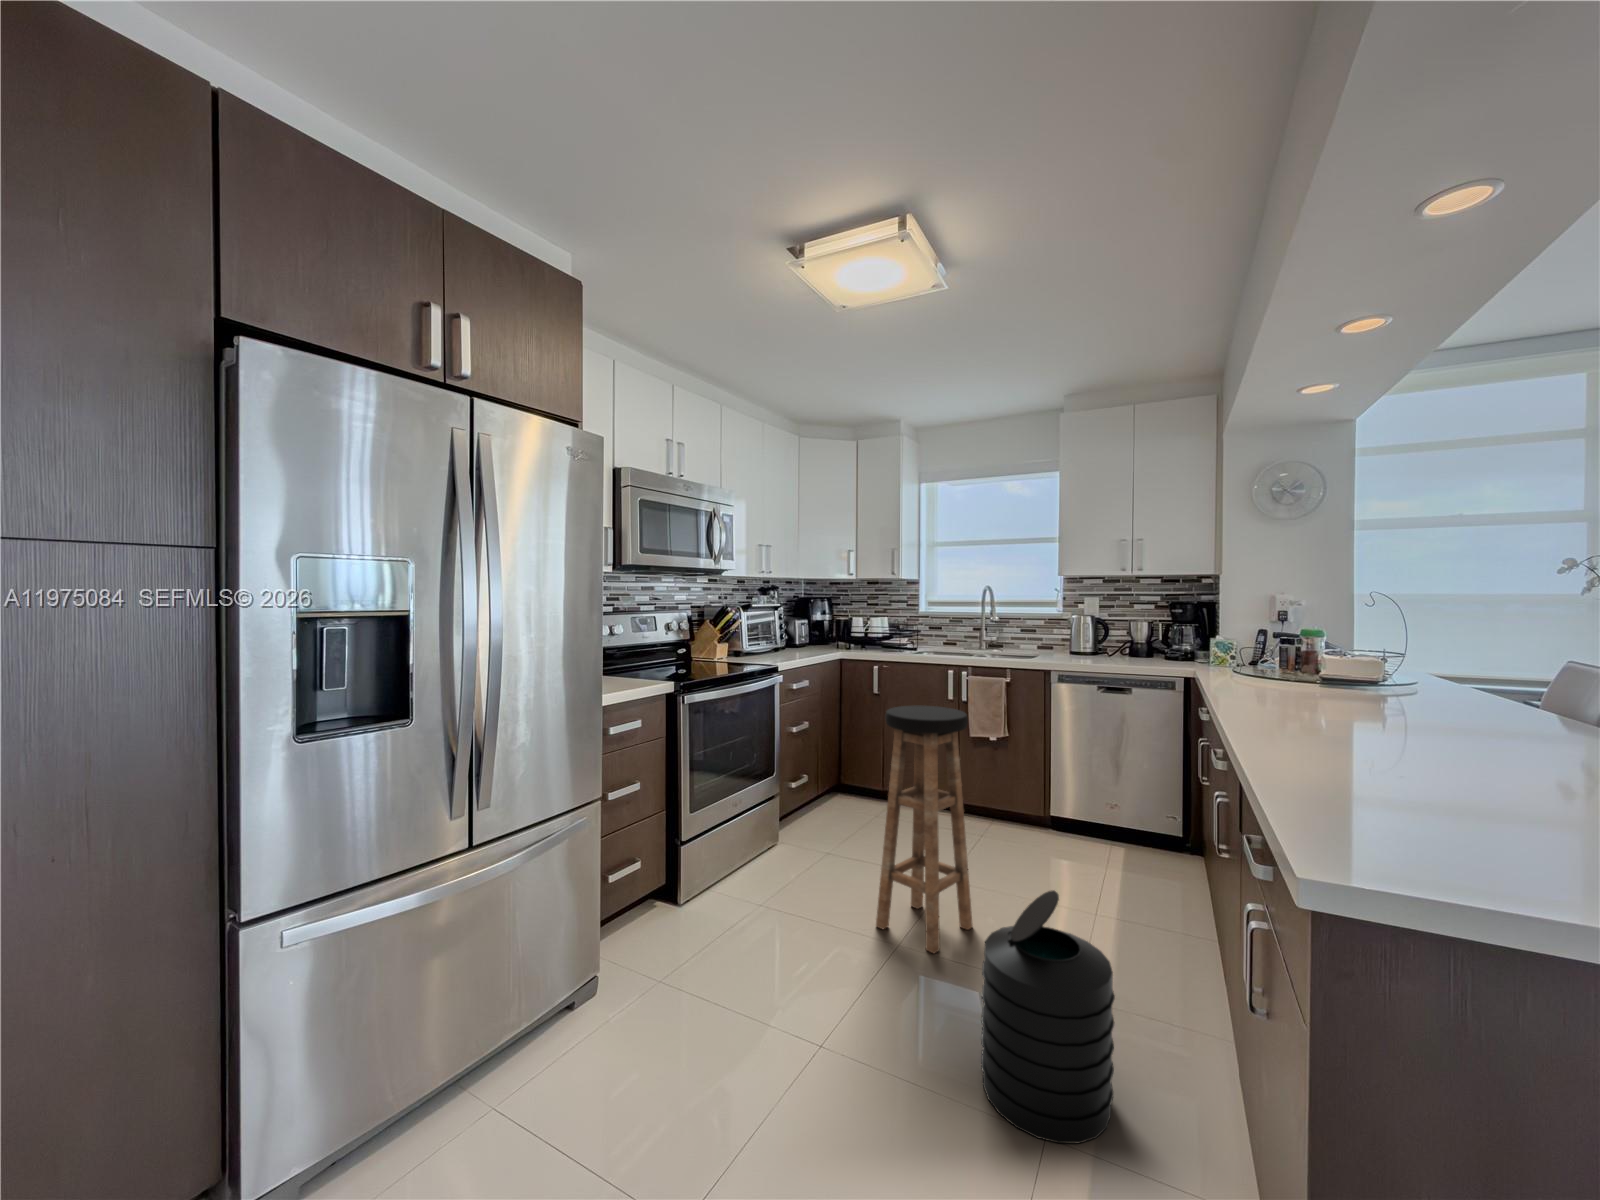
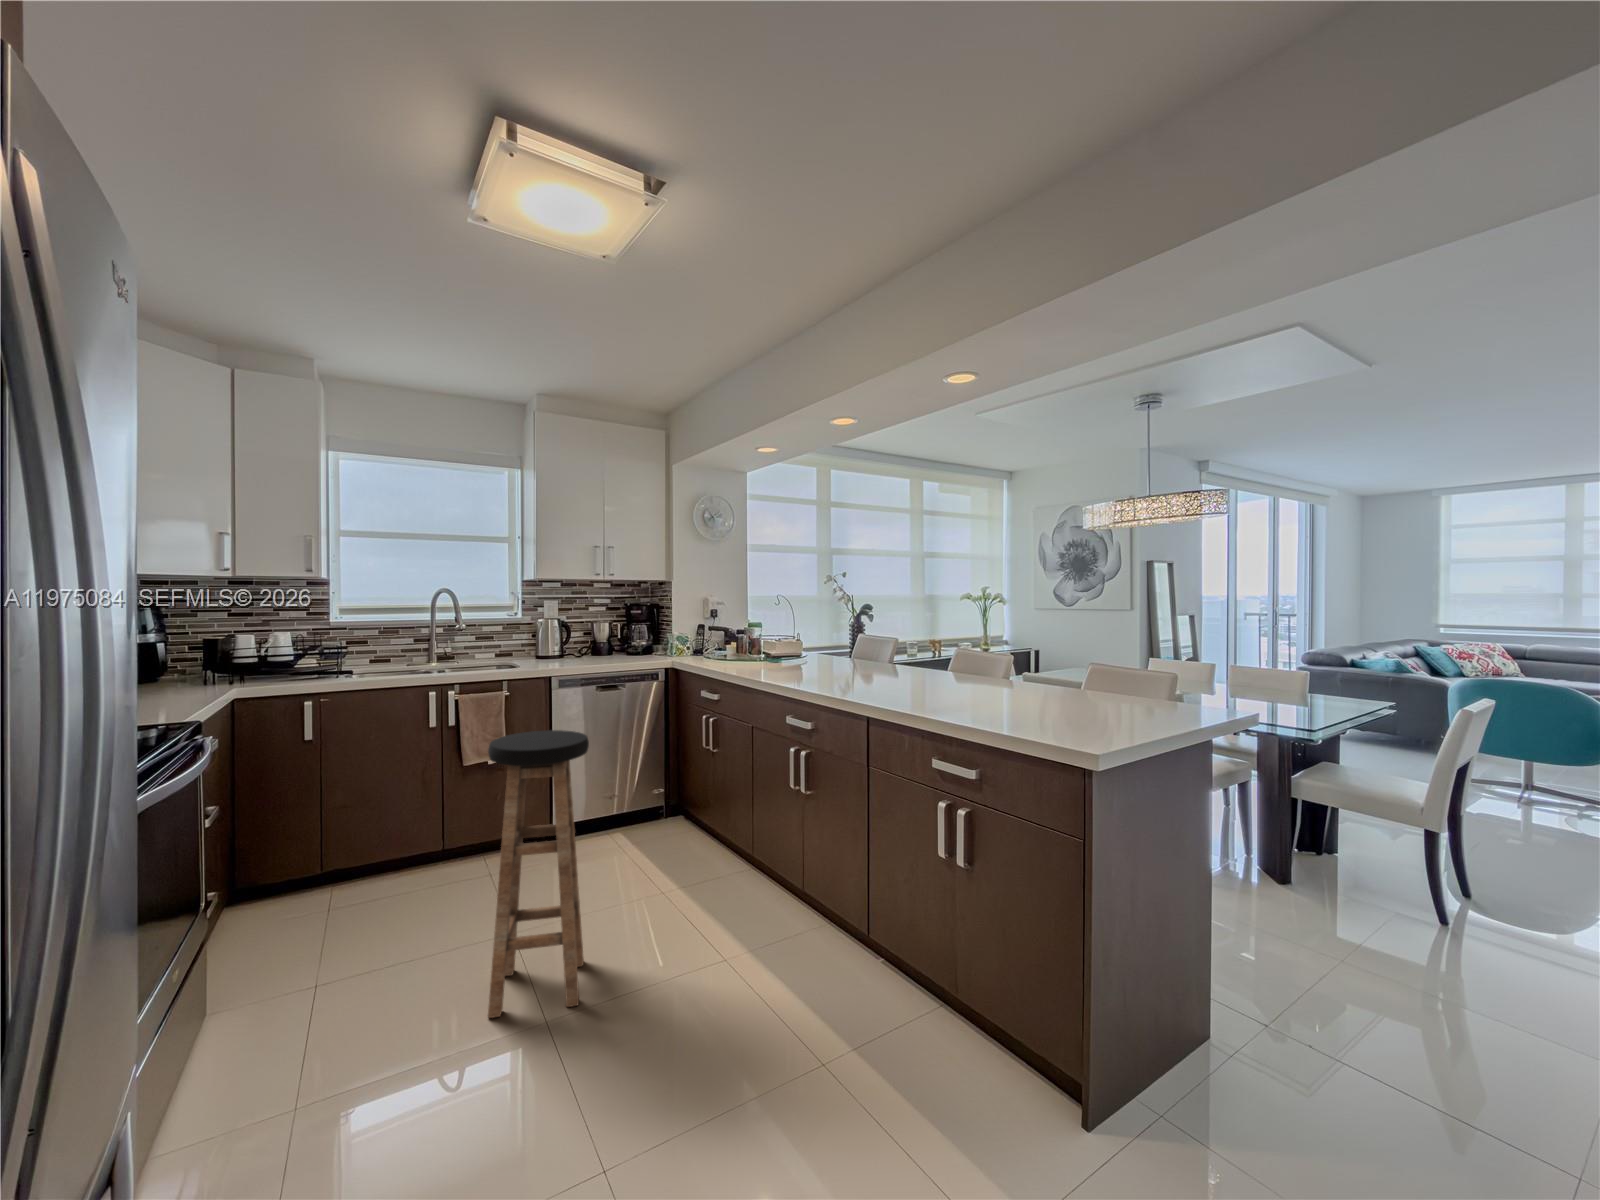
trash can: present [981,890,1115,1143] -> none [717,866,827,1087]

